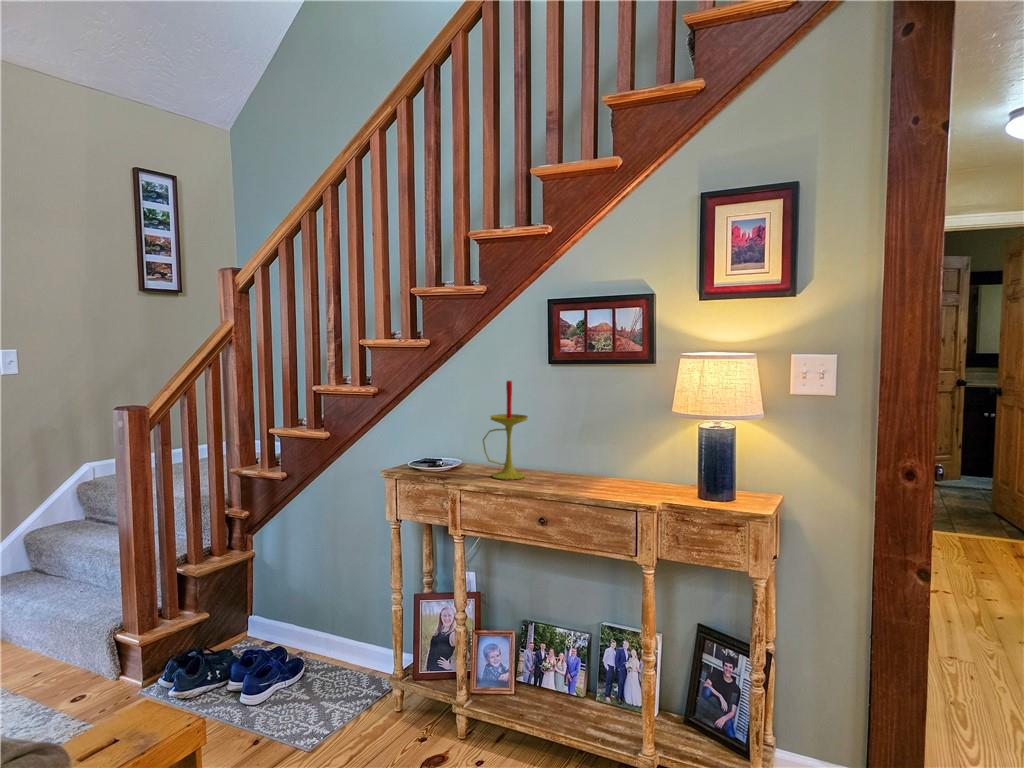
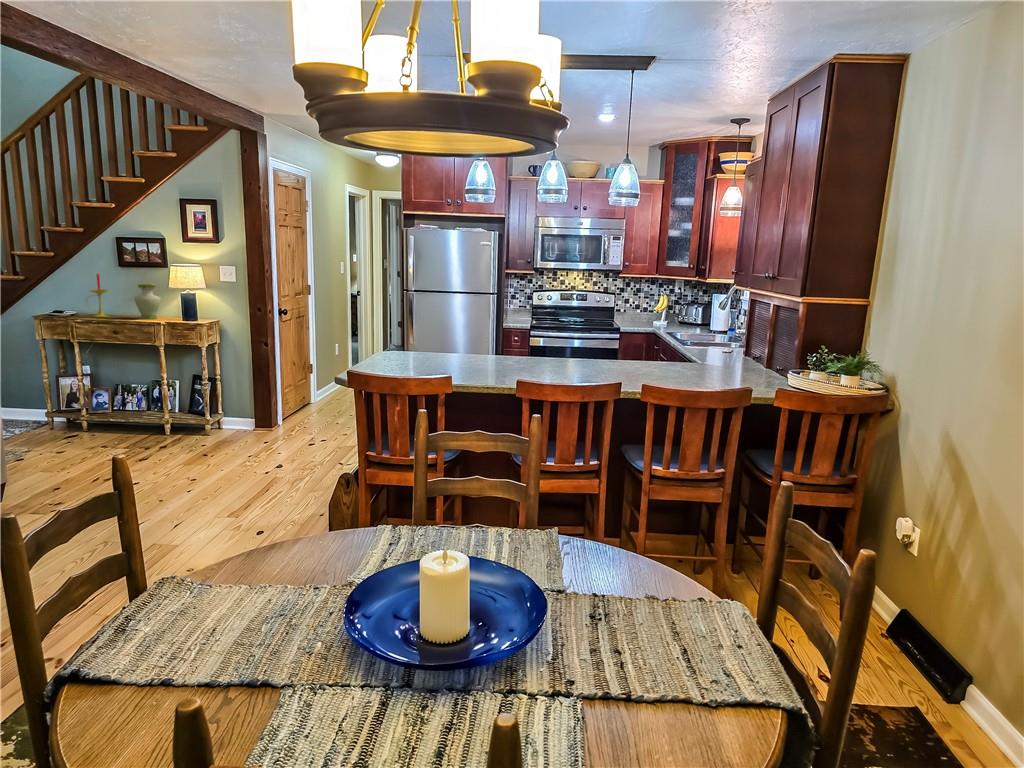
vase: none [583,402,642,490] -> present [134,284,161,319]

